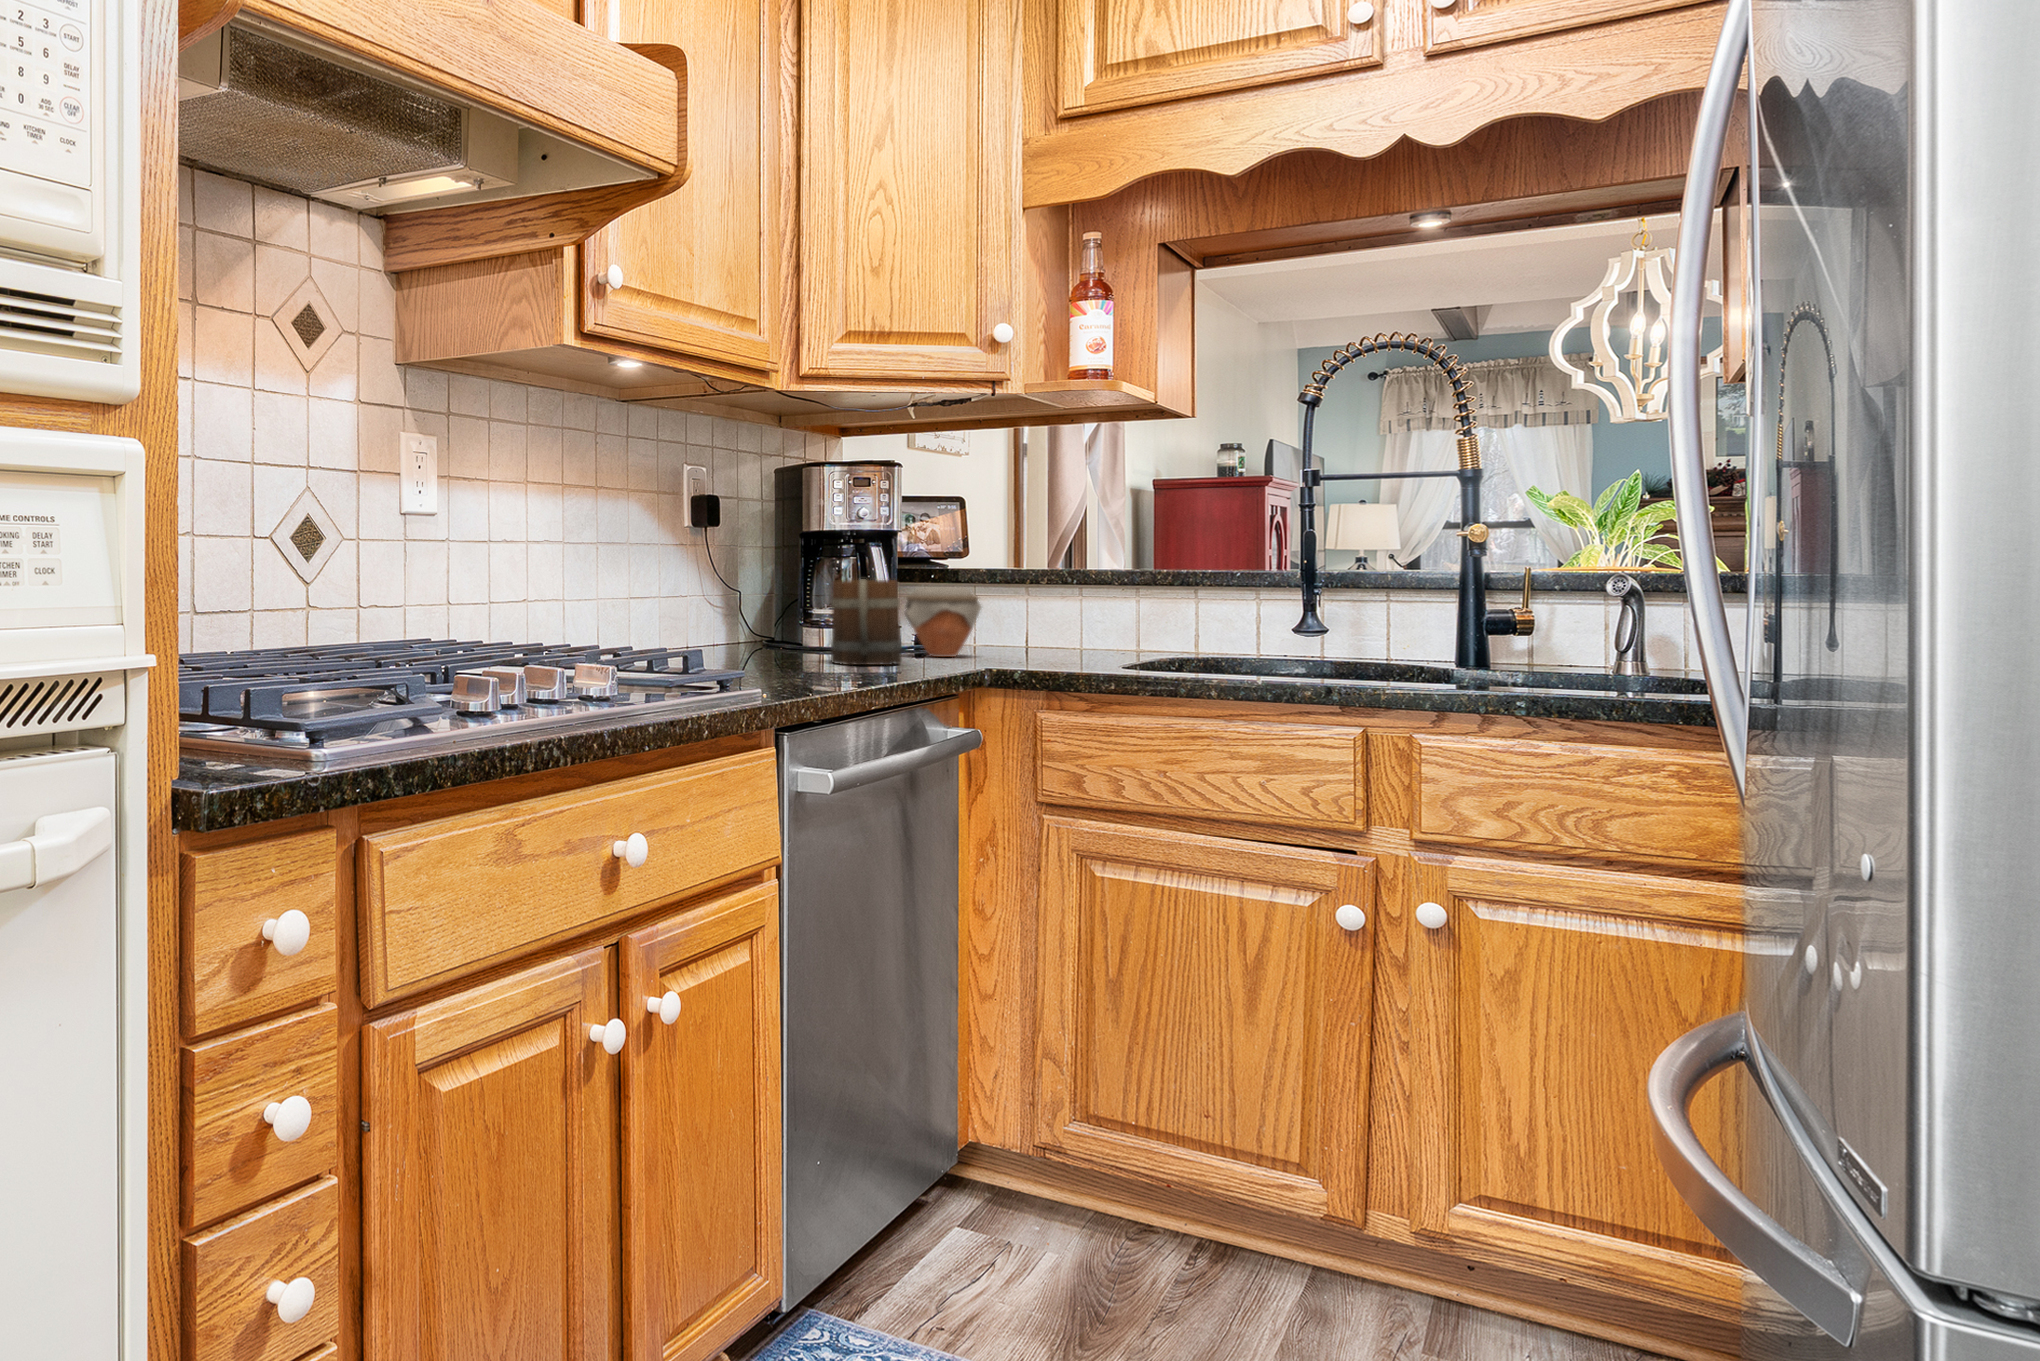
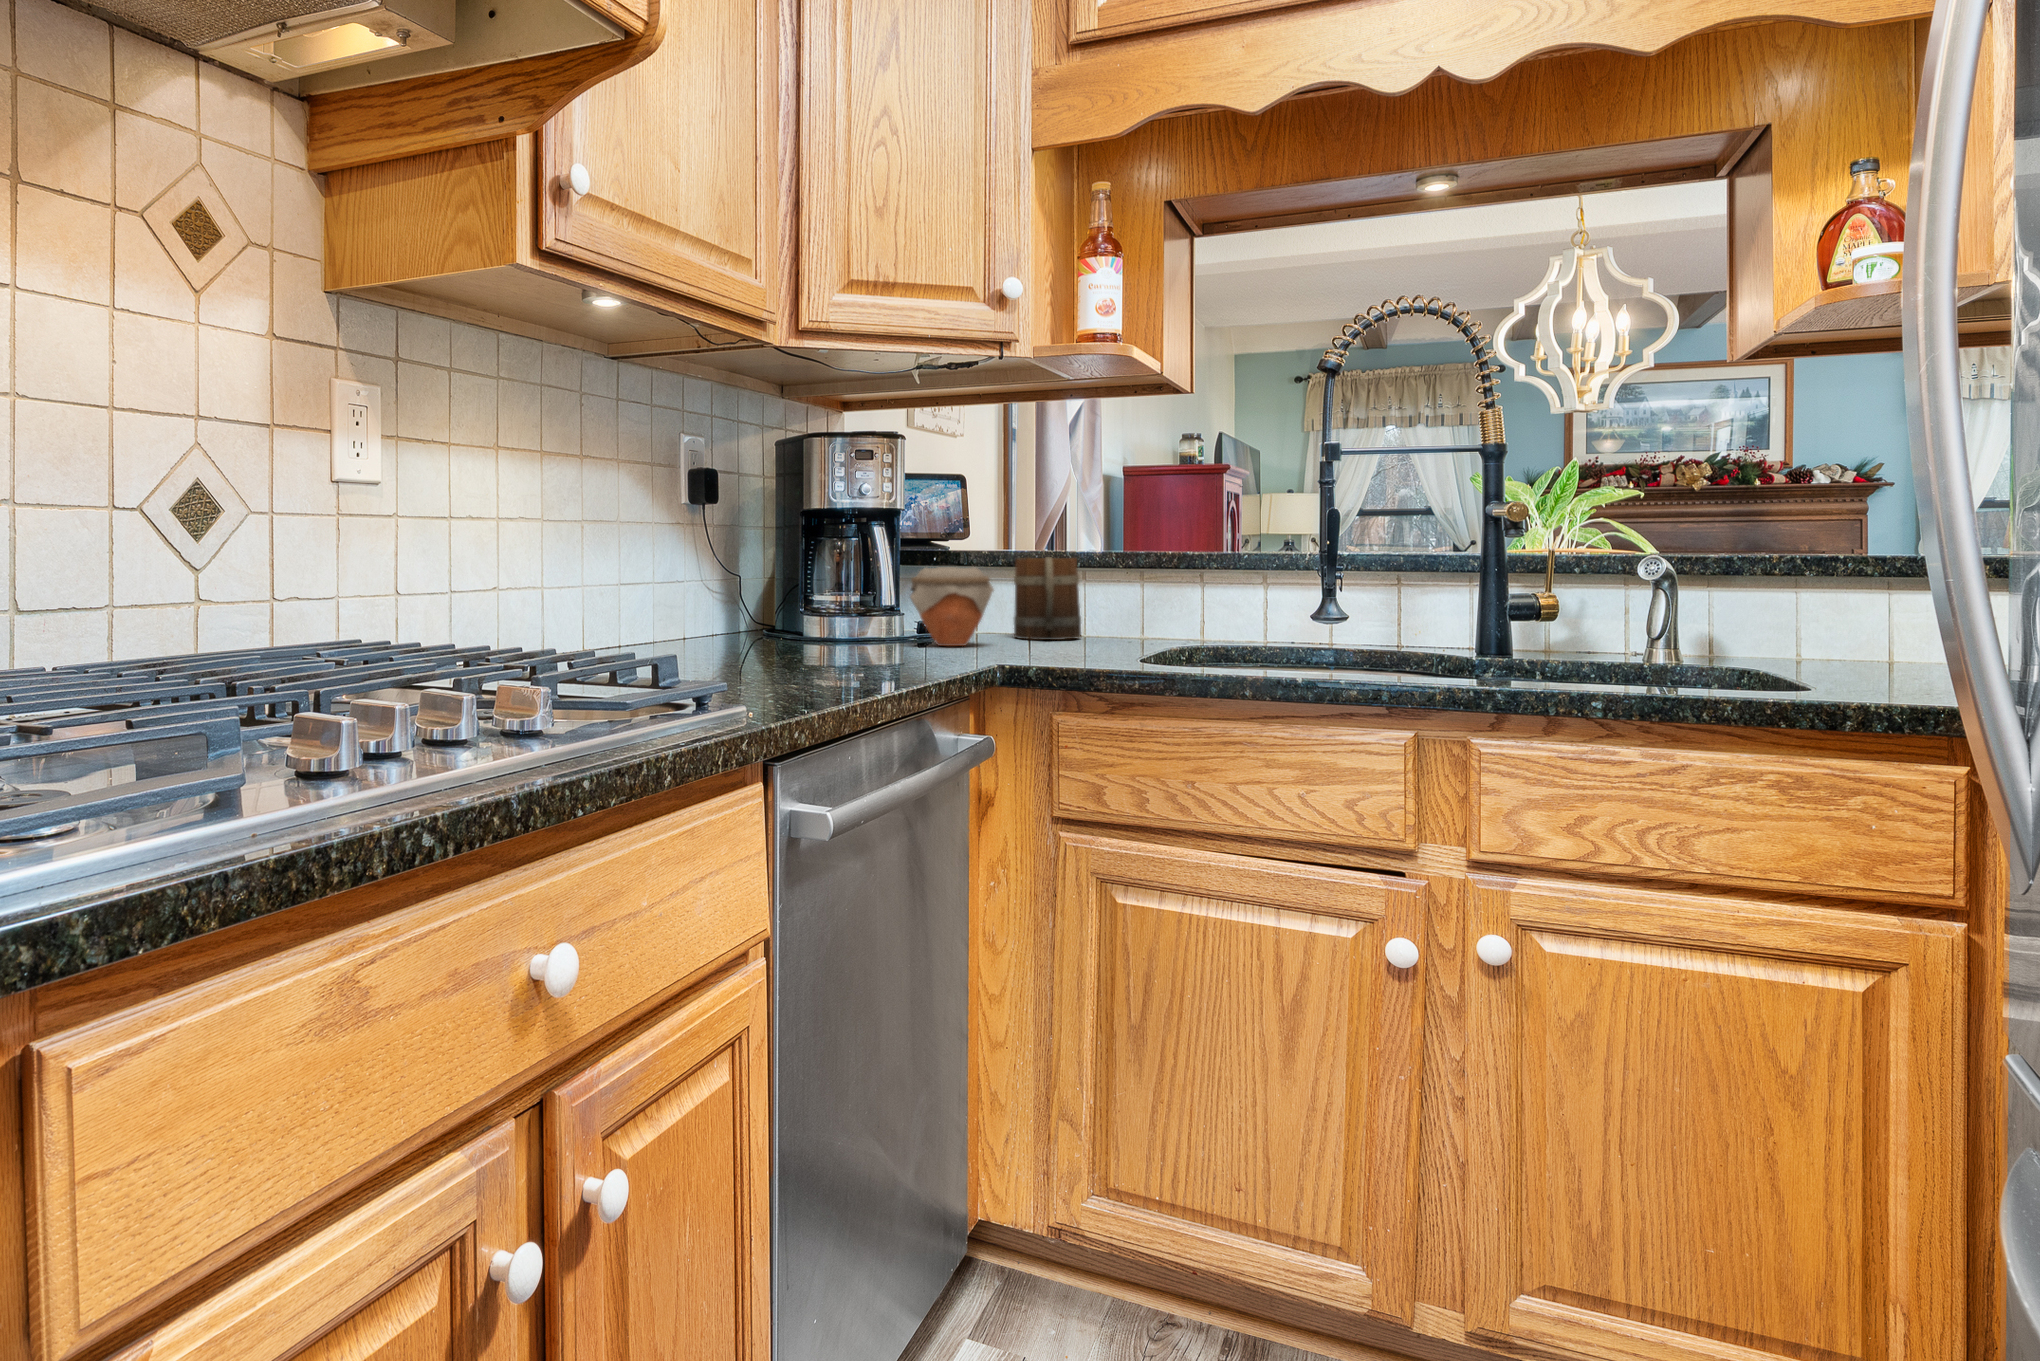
mug: present [831,579,902,665] -> present [1014,557,1081,640]

